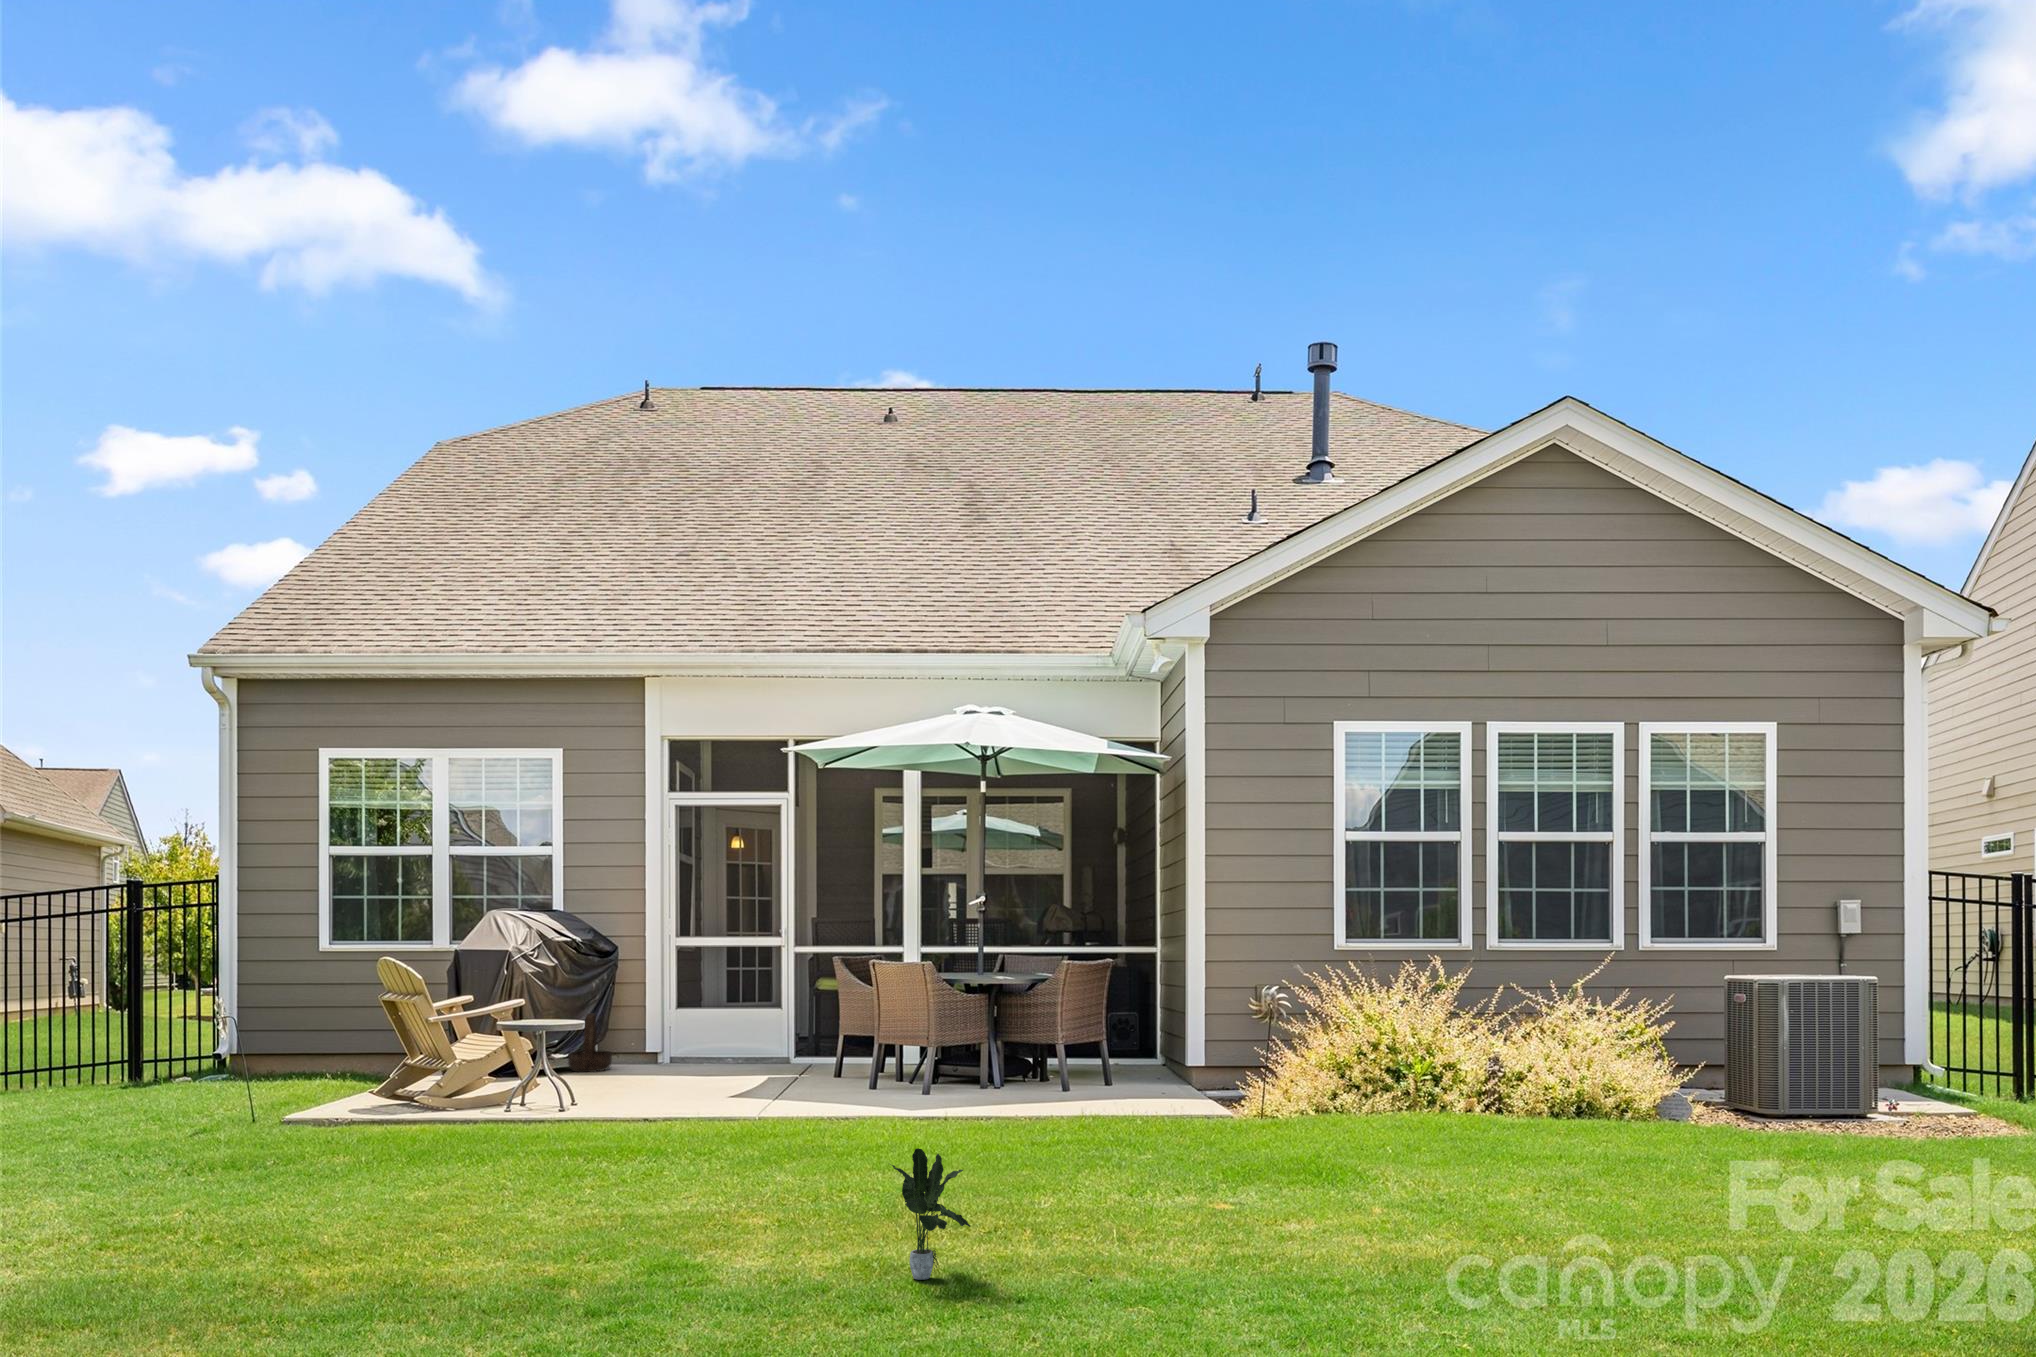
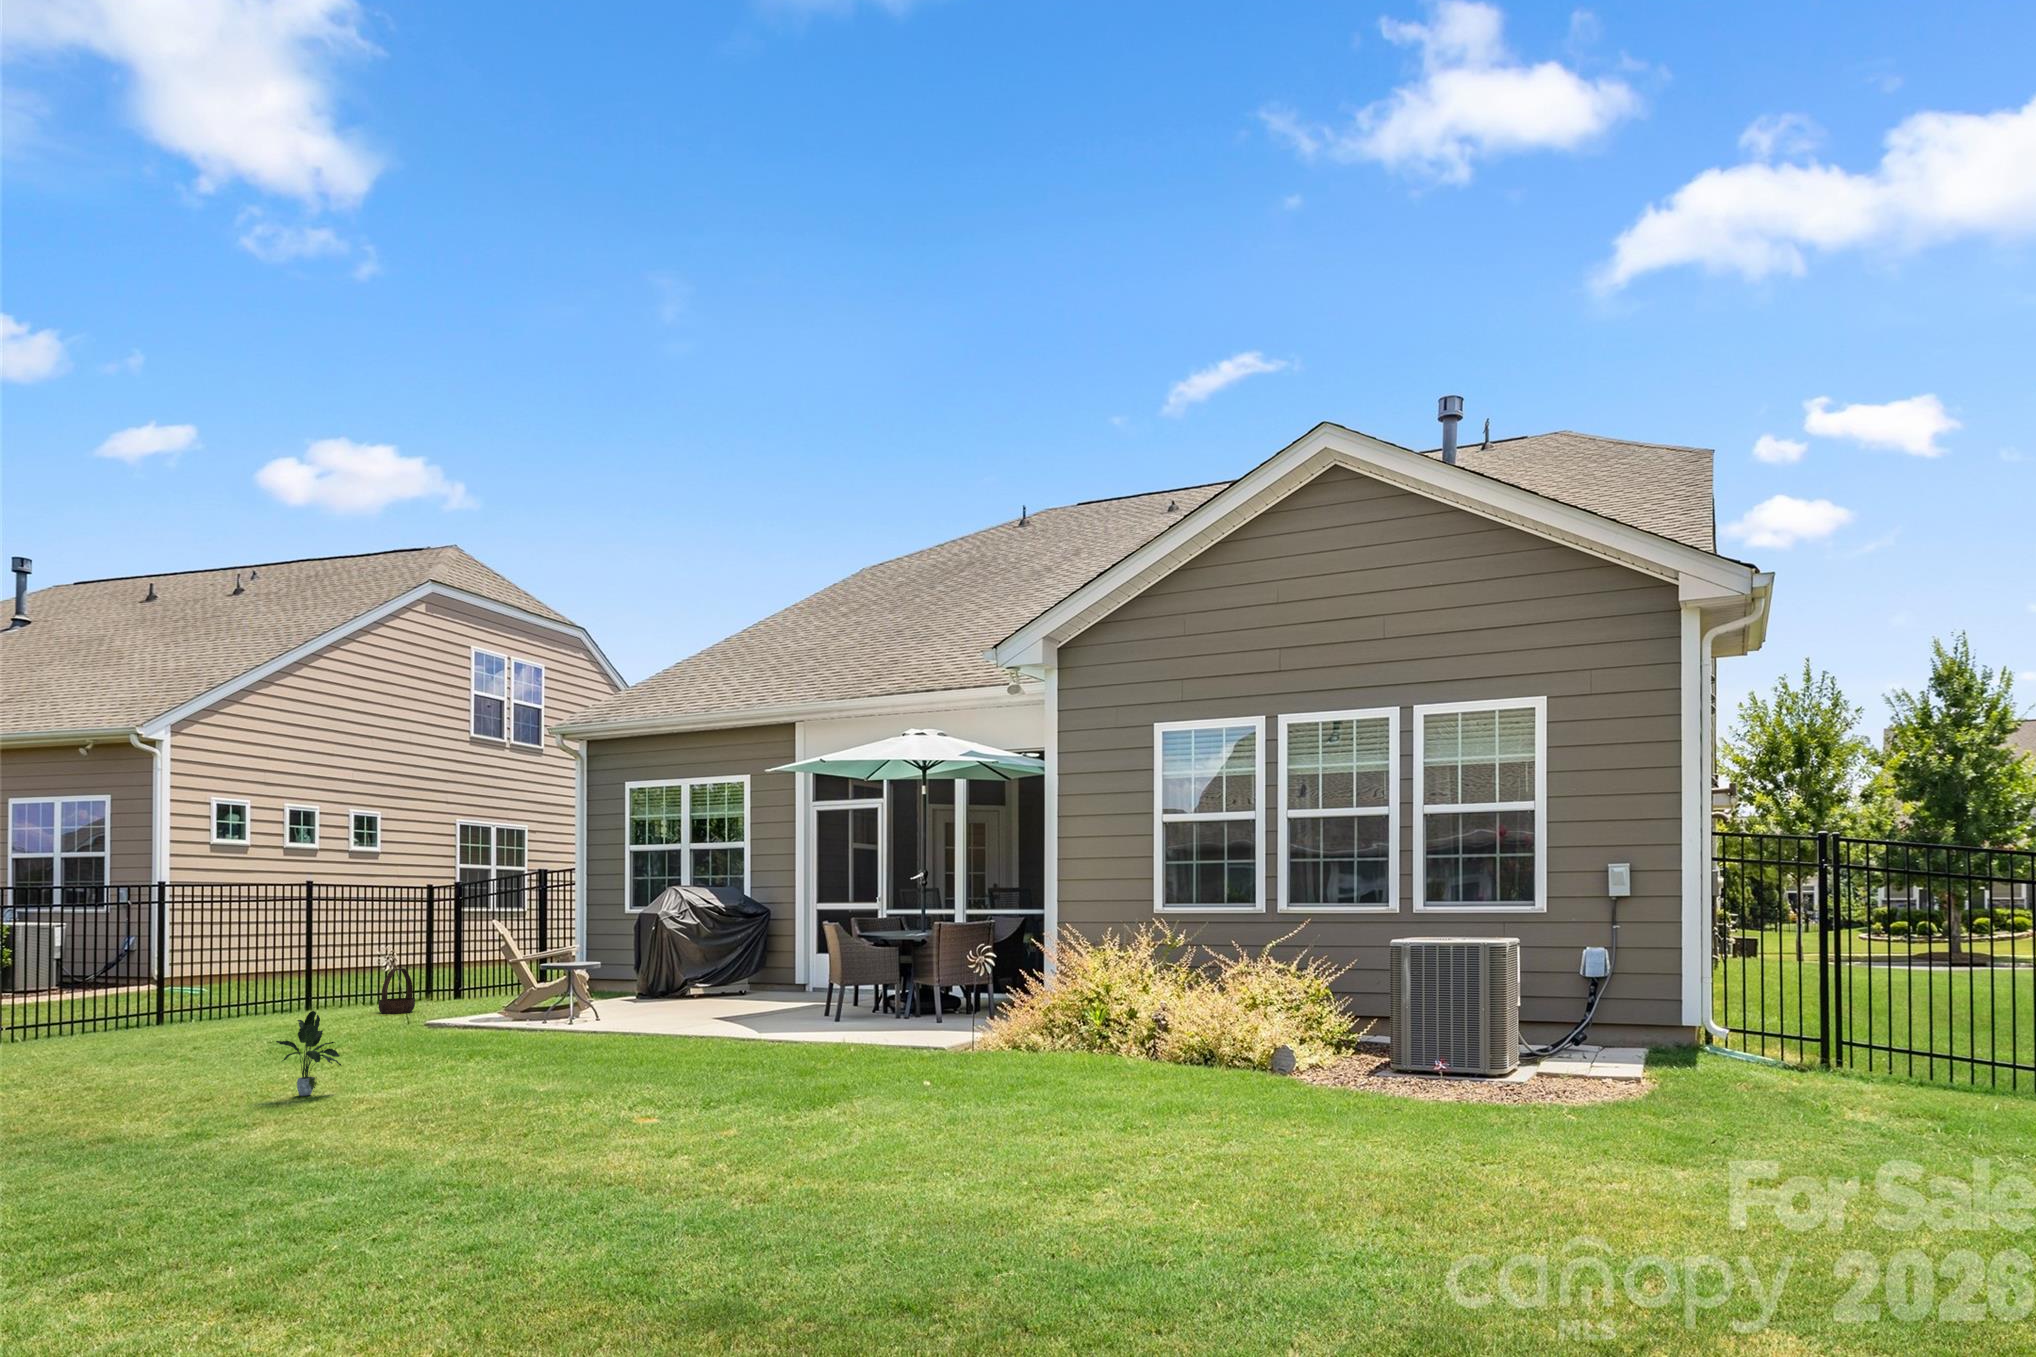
basket: present [568,1013,612,1072] -> present [379,968,415,1014]

